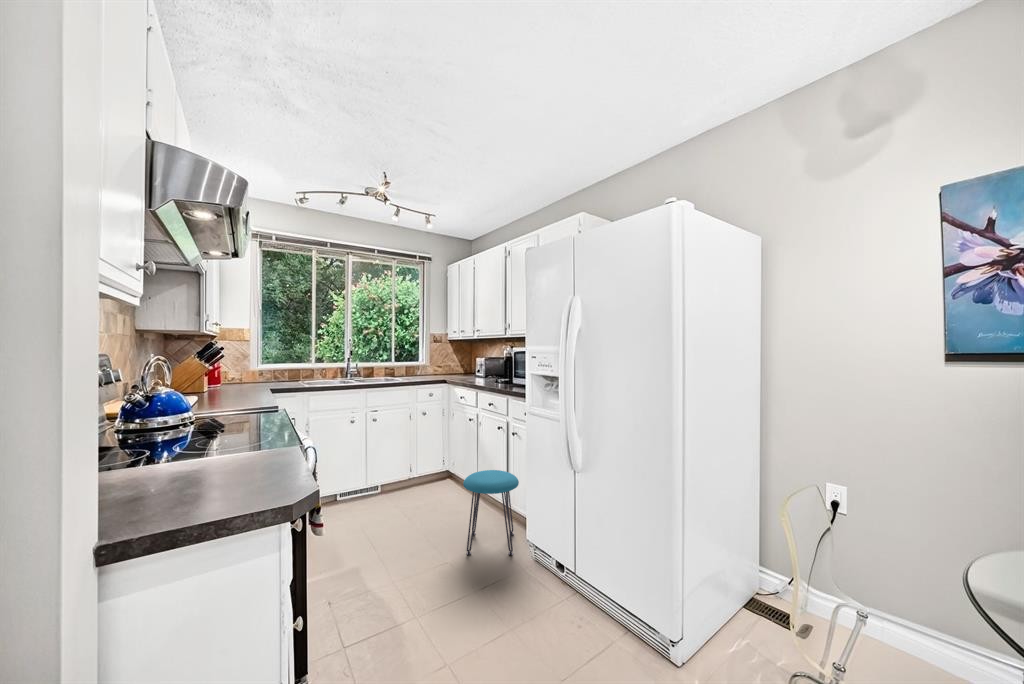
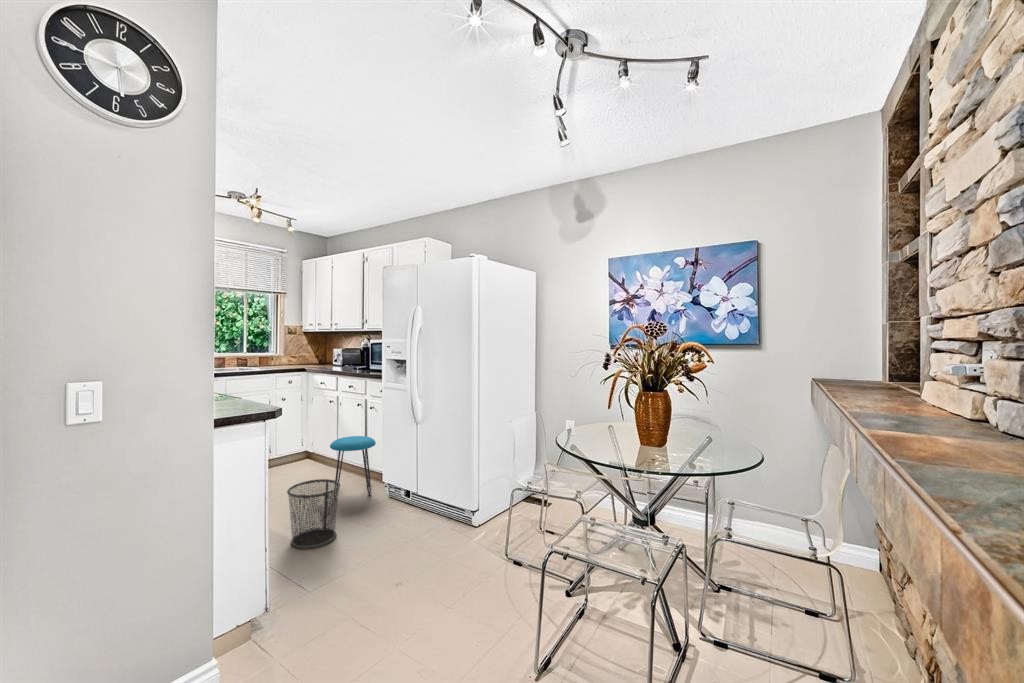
waste bin: none [395,542,465,654] -> present [287,479,340,548]

